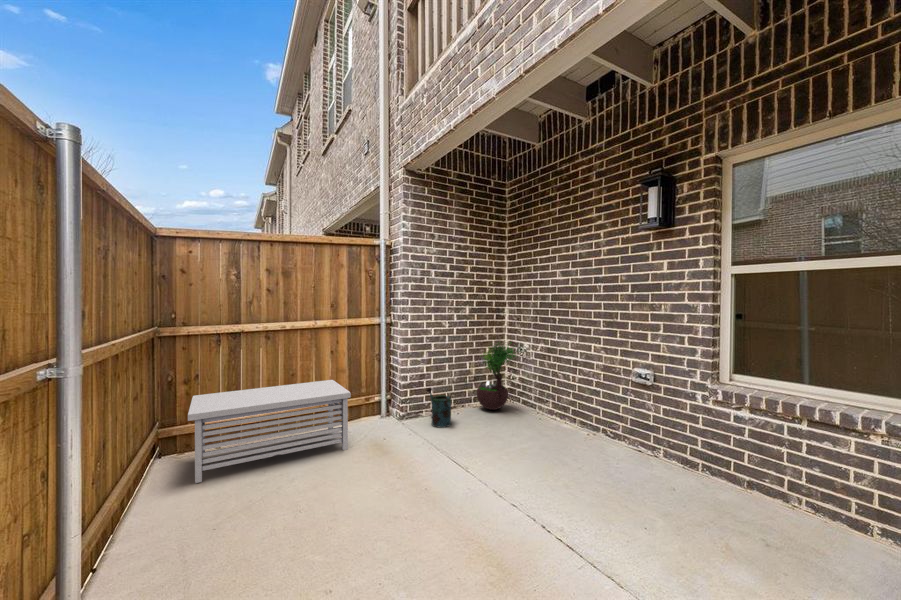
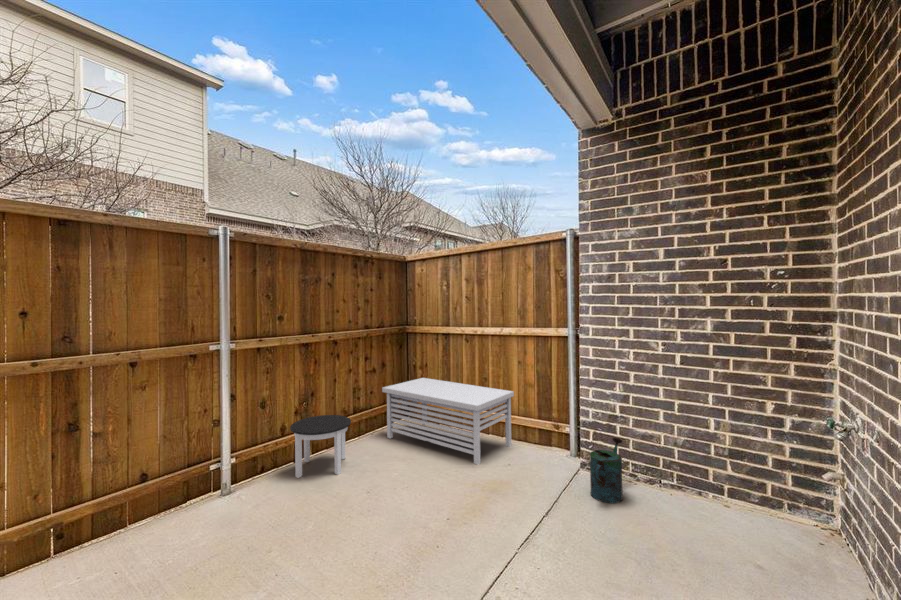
potted tree: present [477,344,514,410] -> none [689,383,798,530]
round table: none [151,455,256,565] -> present [290,415,351,478]

